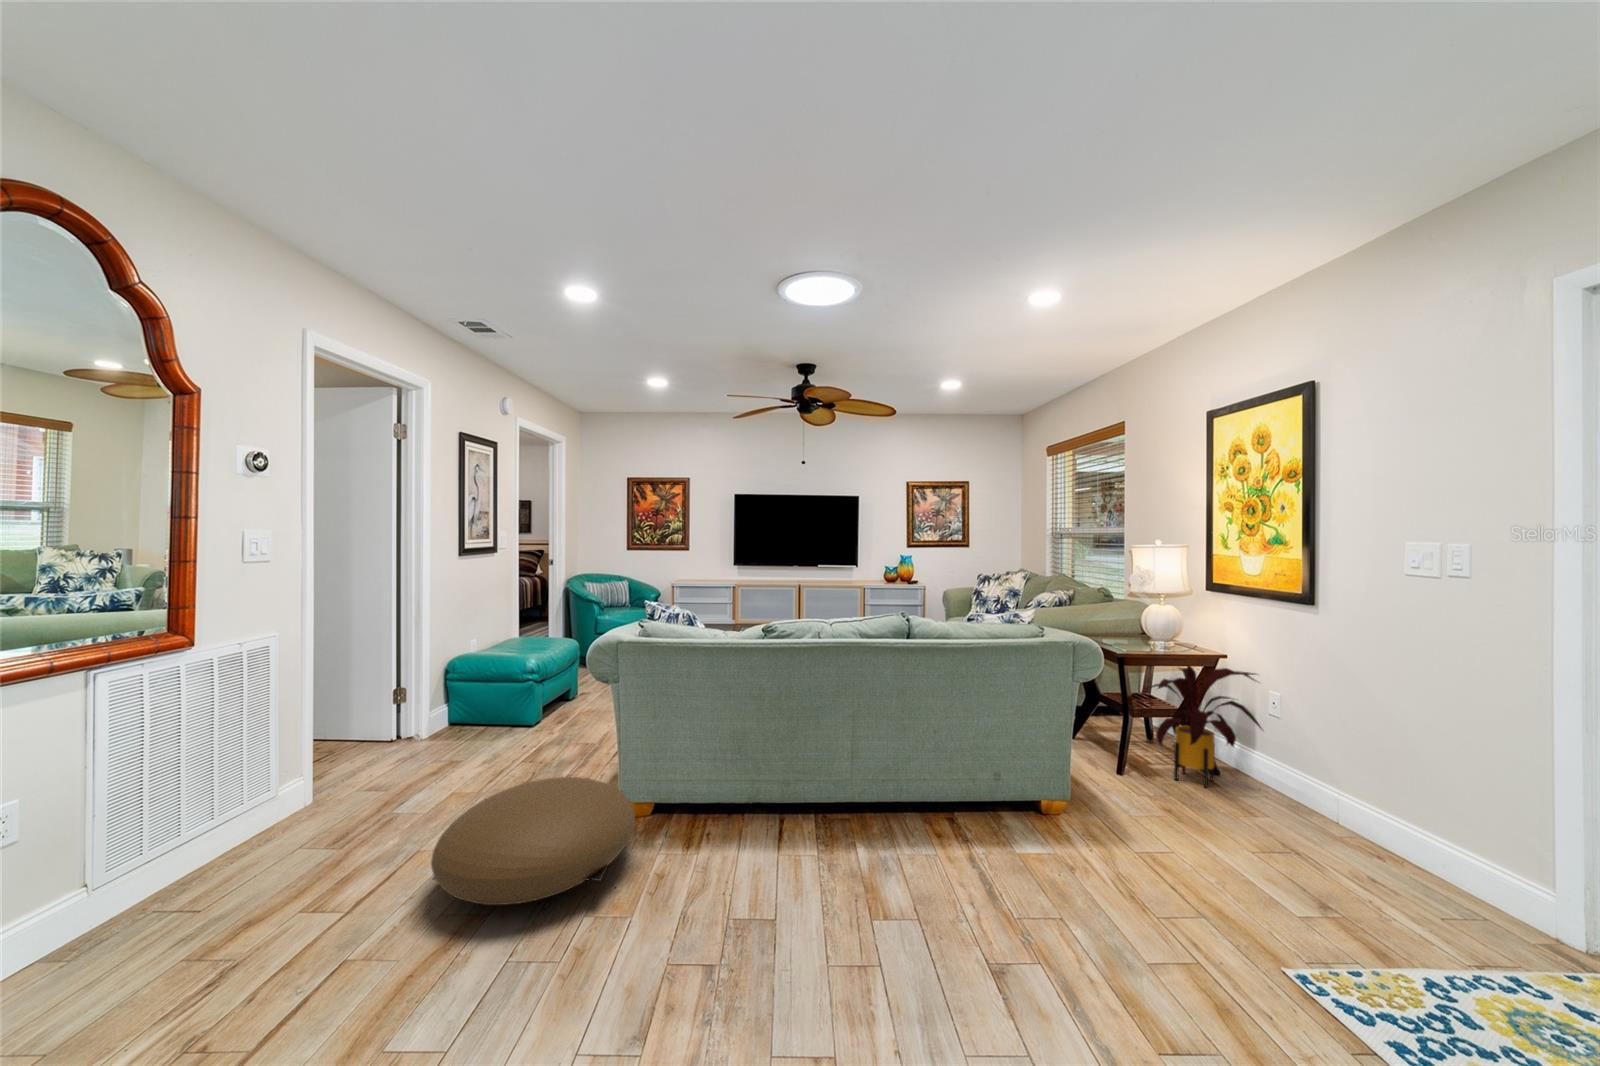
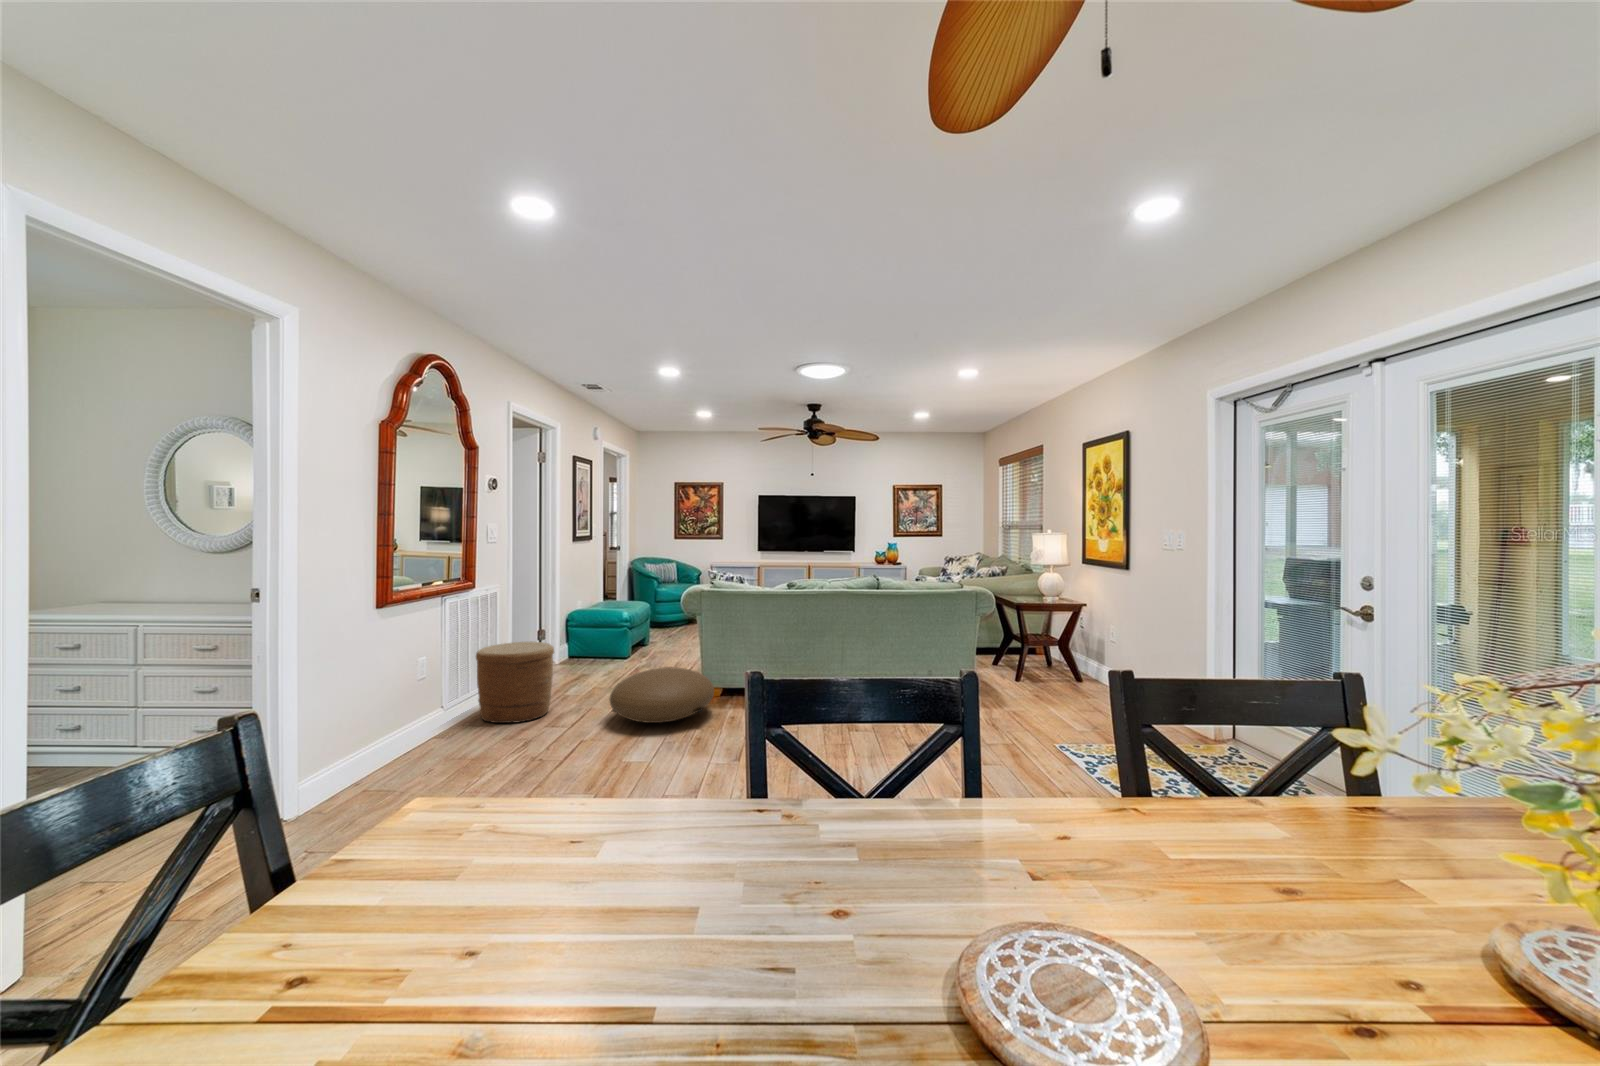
house plant: present [1146,665,1262,788] -> none [1029,609,1107,687]
woven basket: none [187,733,354,901] -> present [476,641,554,723]

